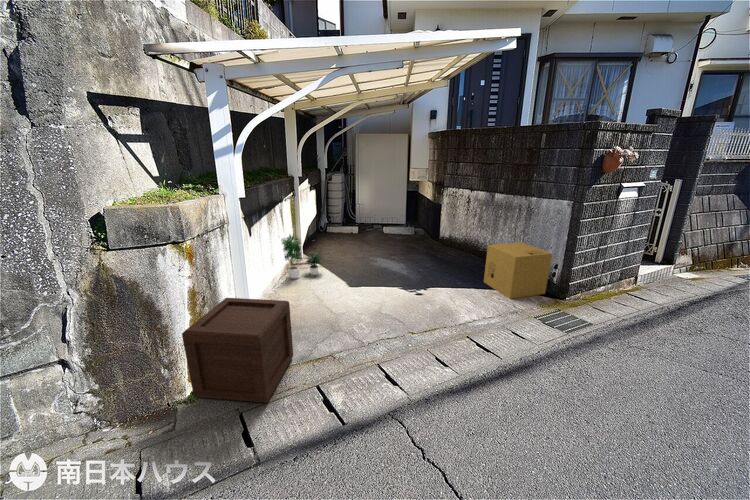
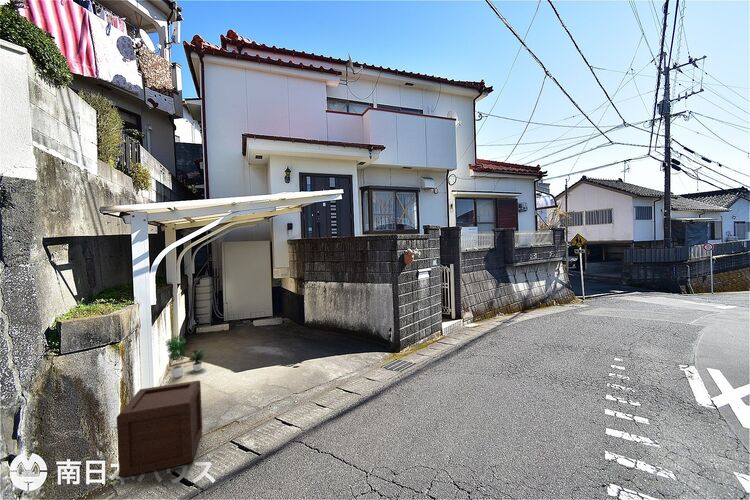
cardboard box: present [484,242,552,299] -> none [344,316,387,358]

